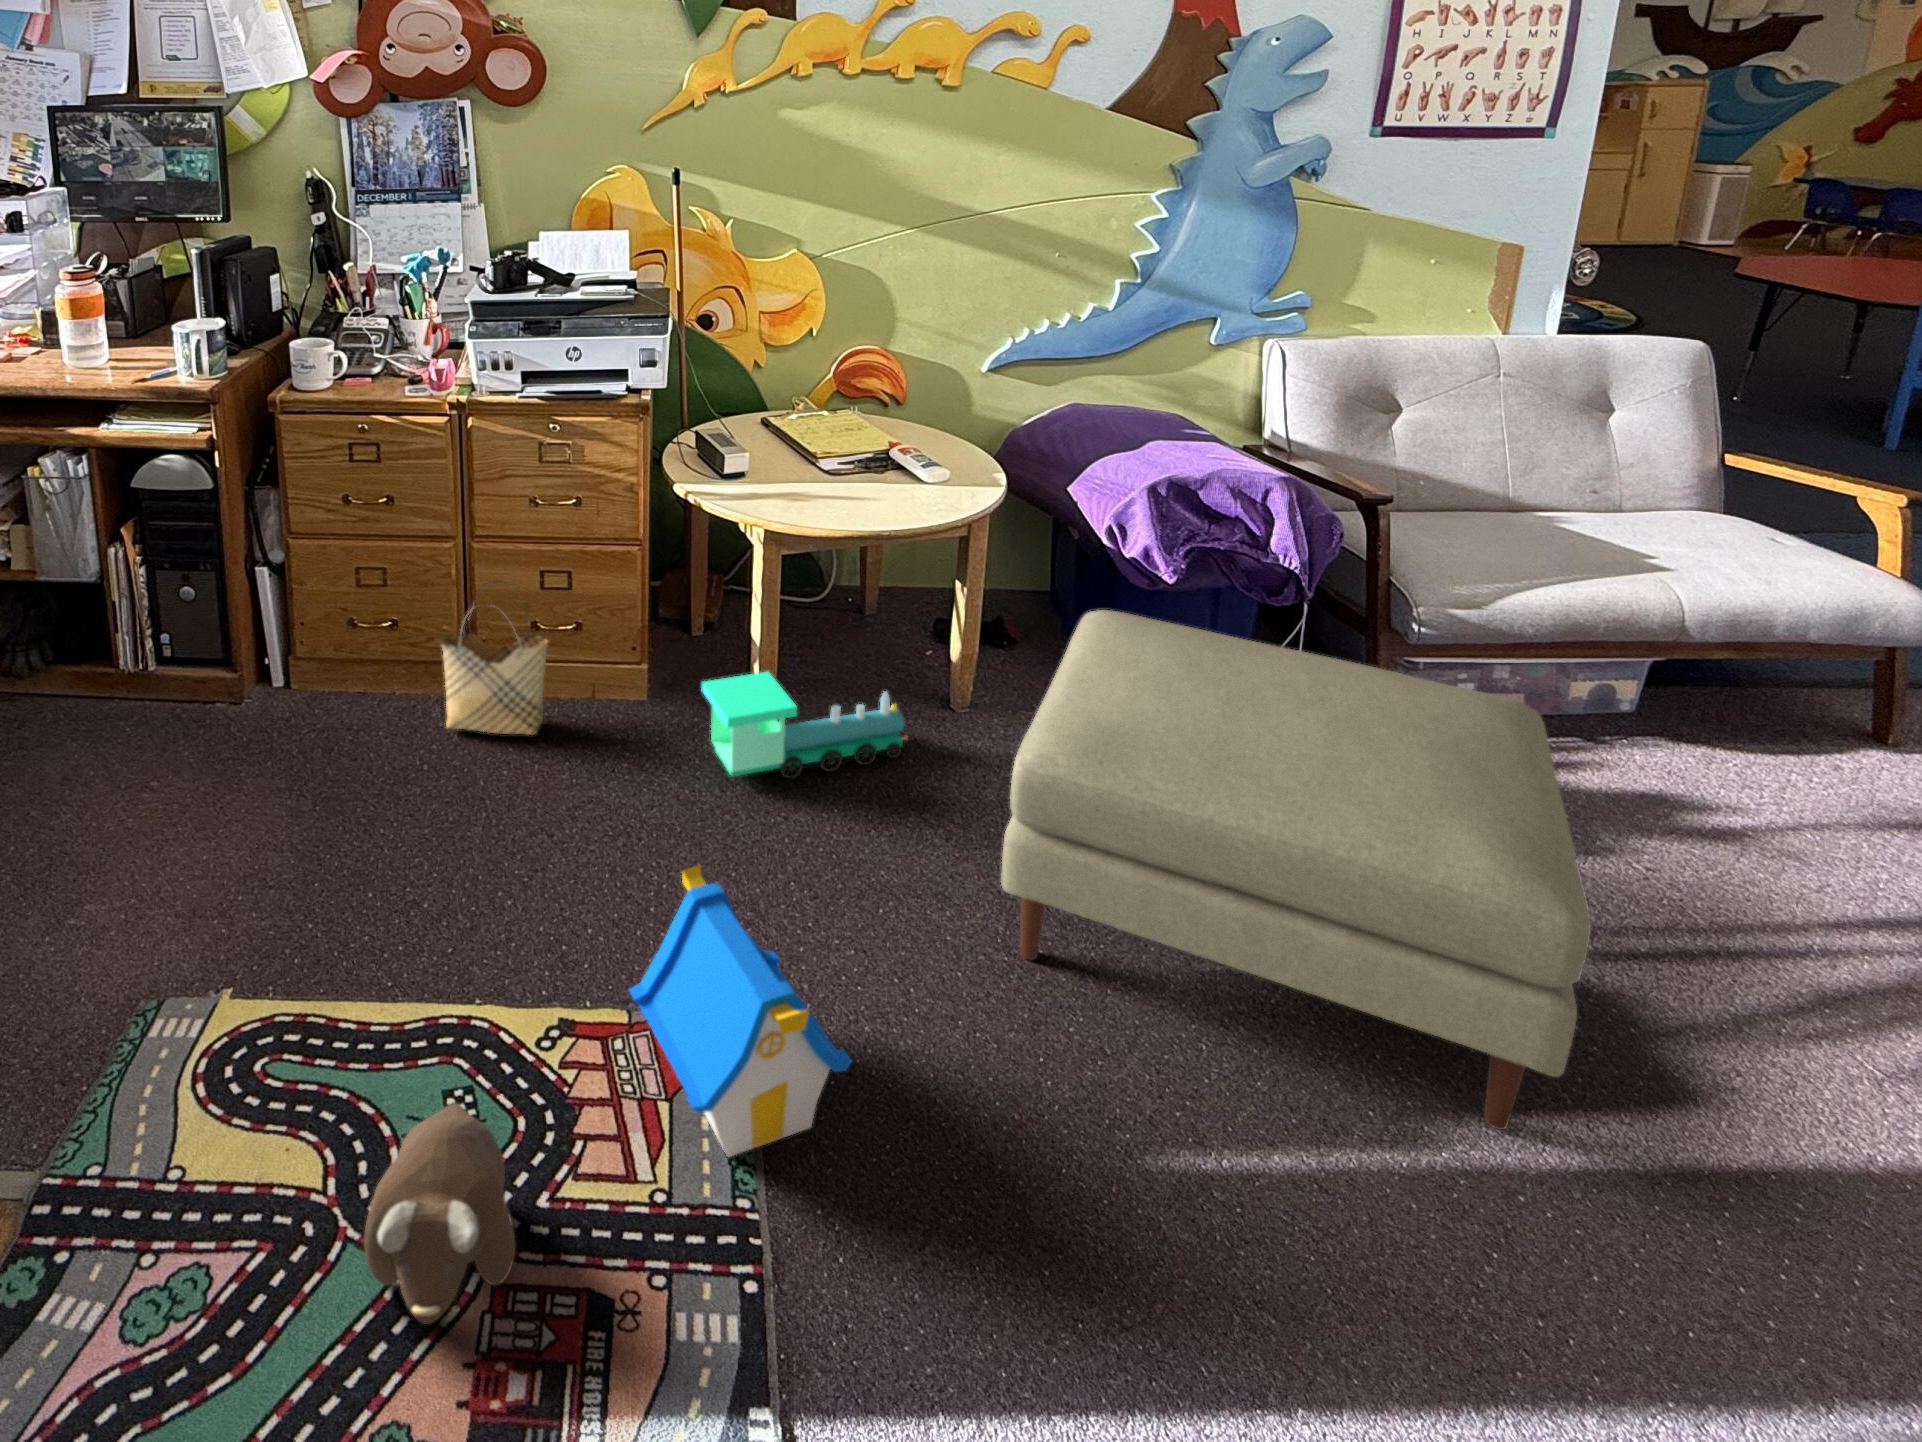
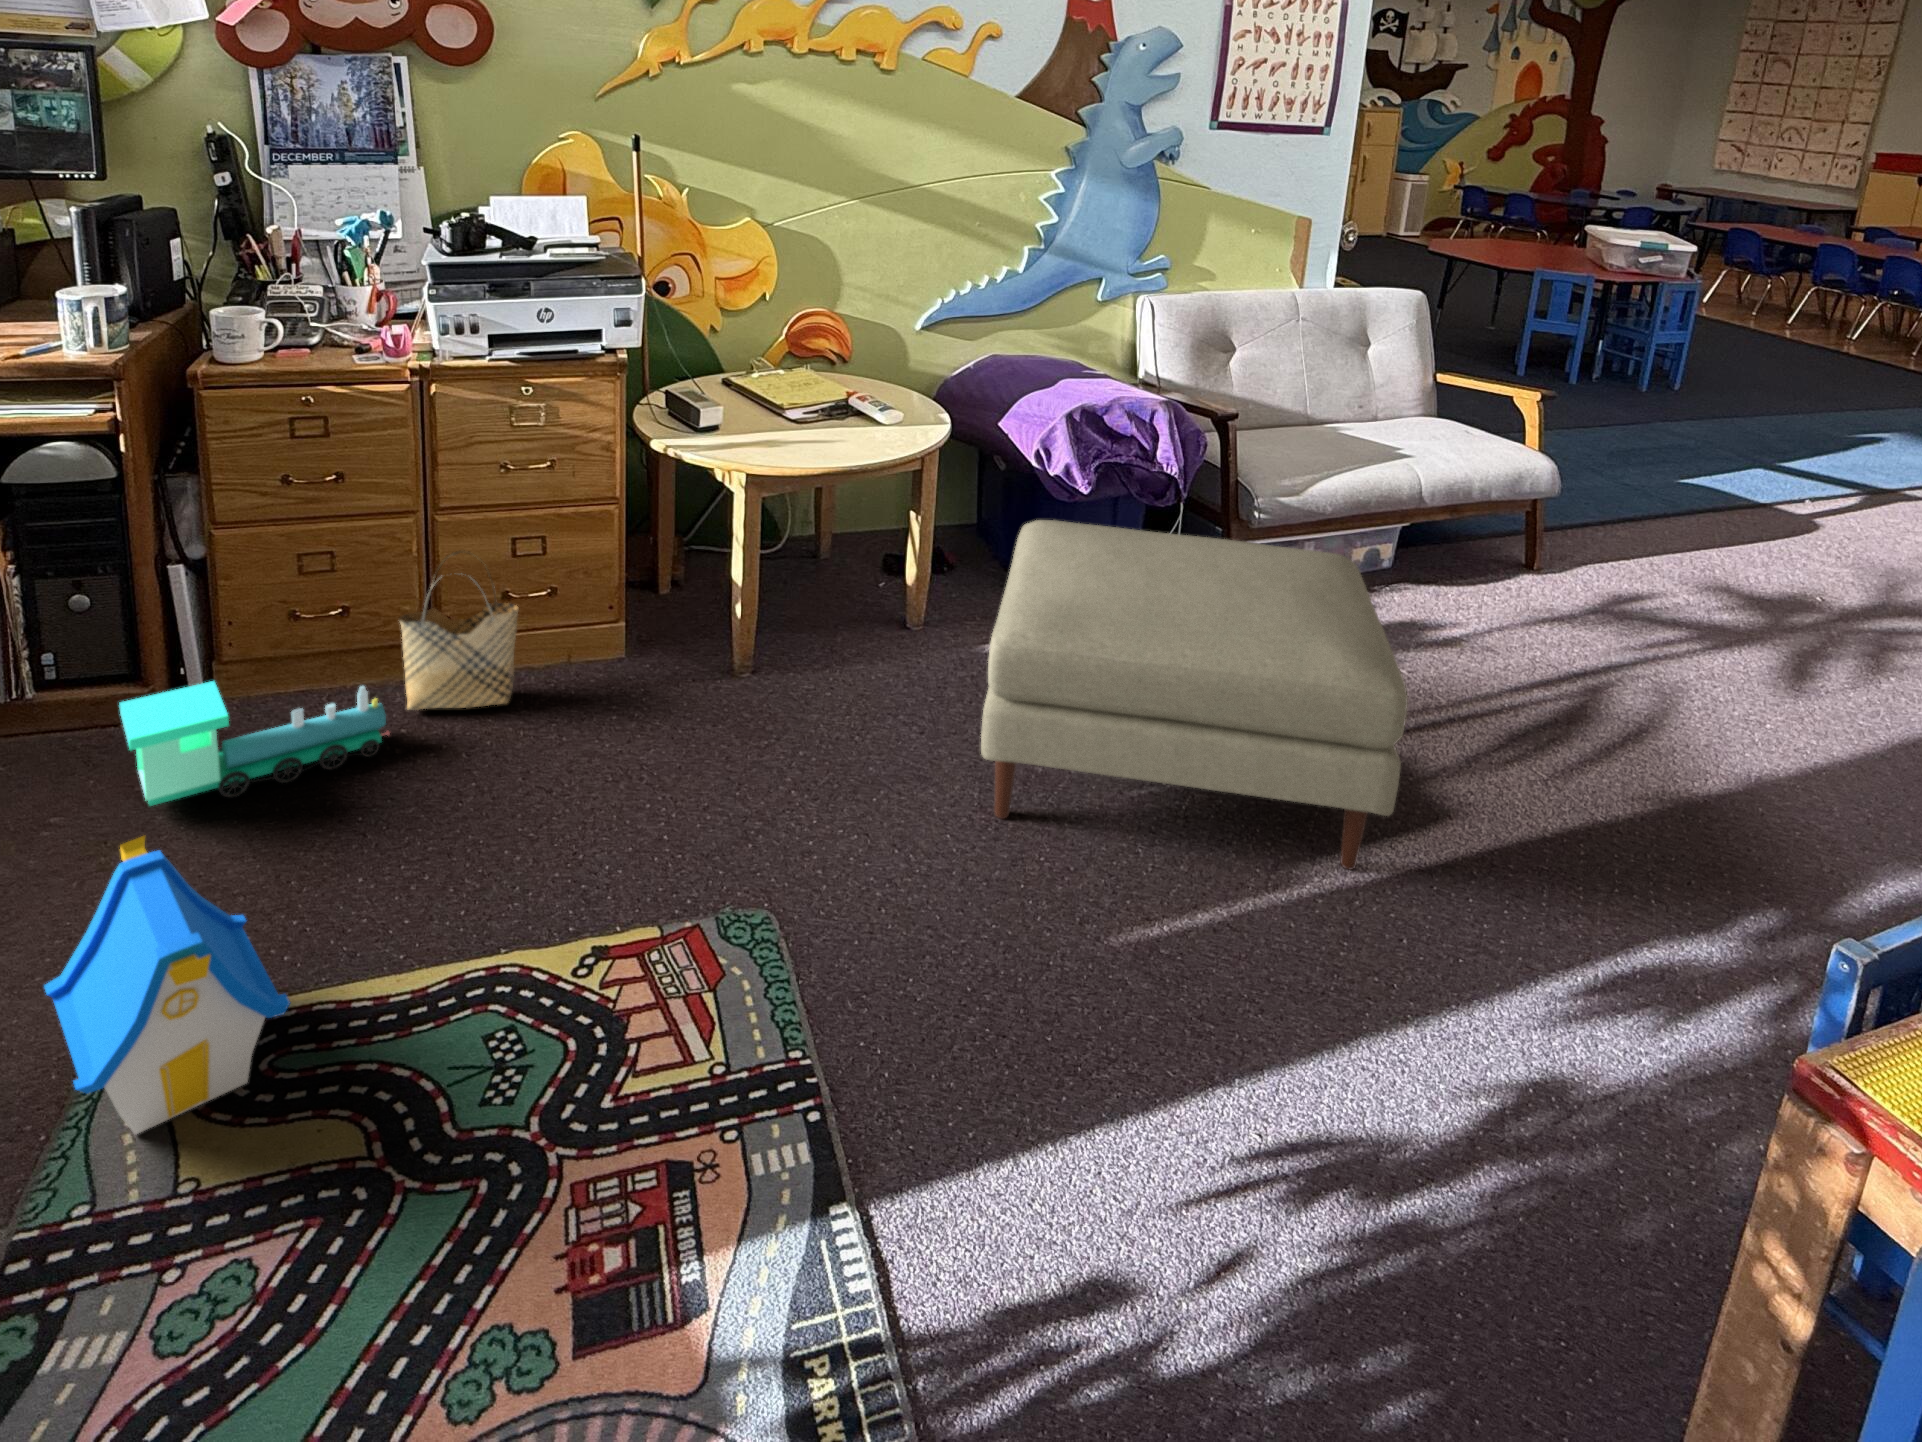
toy train: present [701,672,908,779] -> present [119,681,390,806]
toy house: present [629,865,851,1157] -> present [44,836,290,1134]
plush toy: present [364,1103,515,1324] -> none [438,1030,596,1226]

